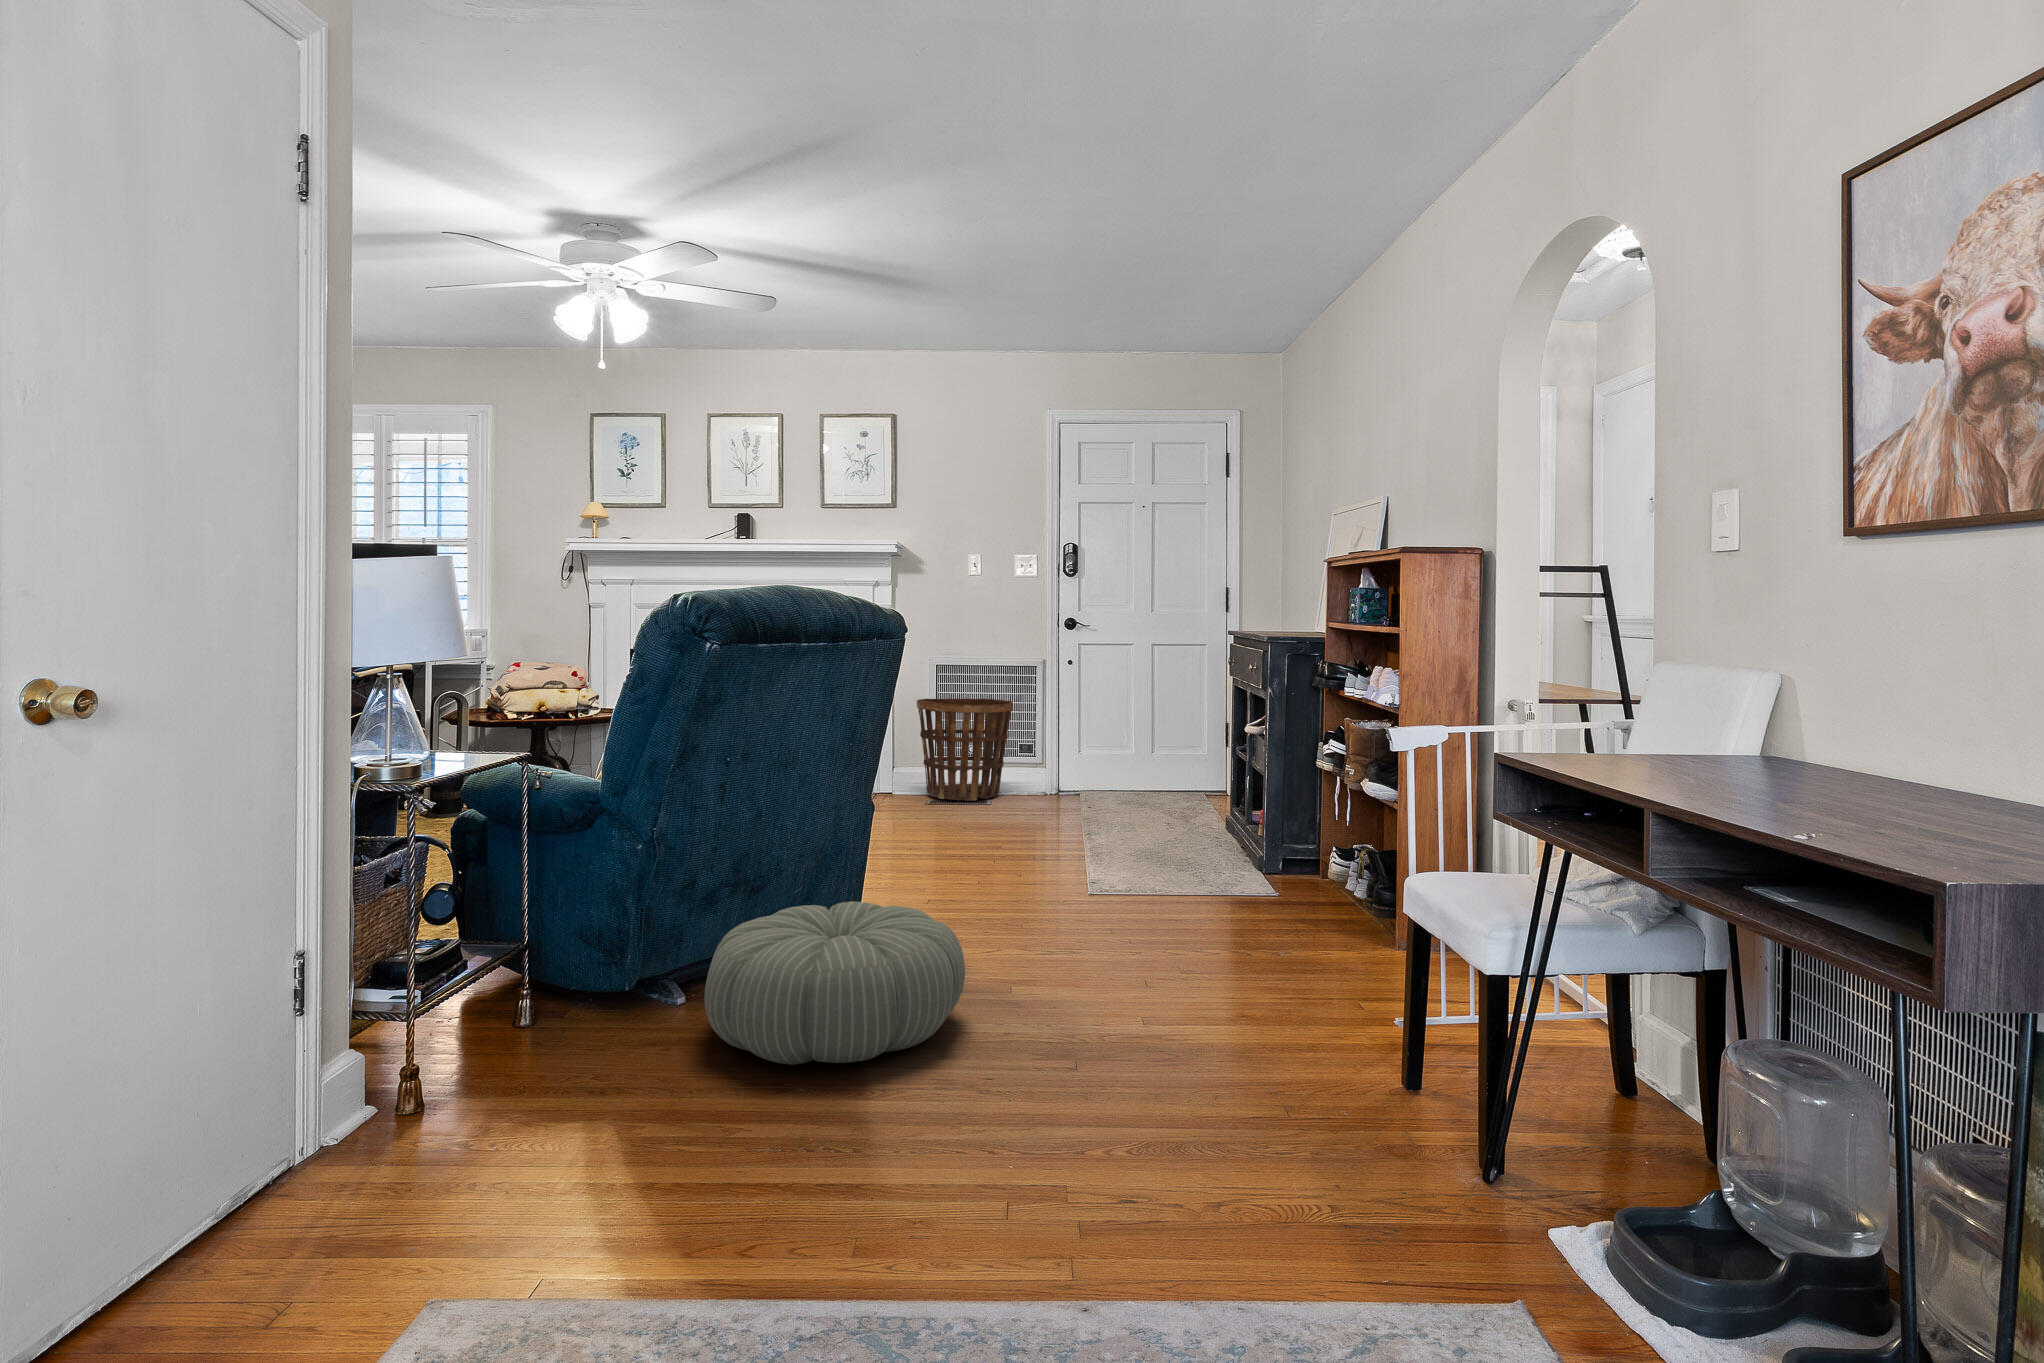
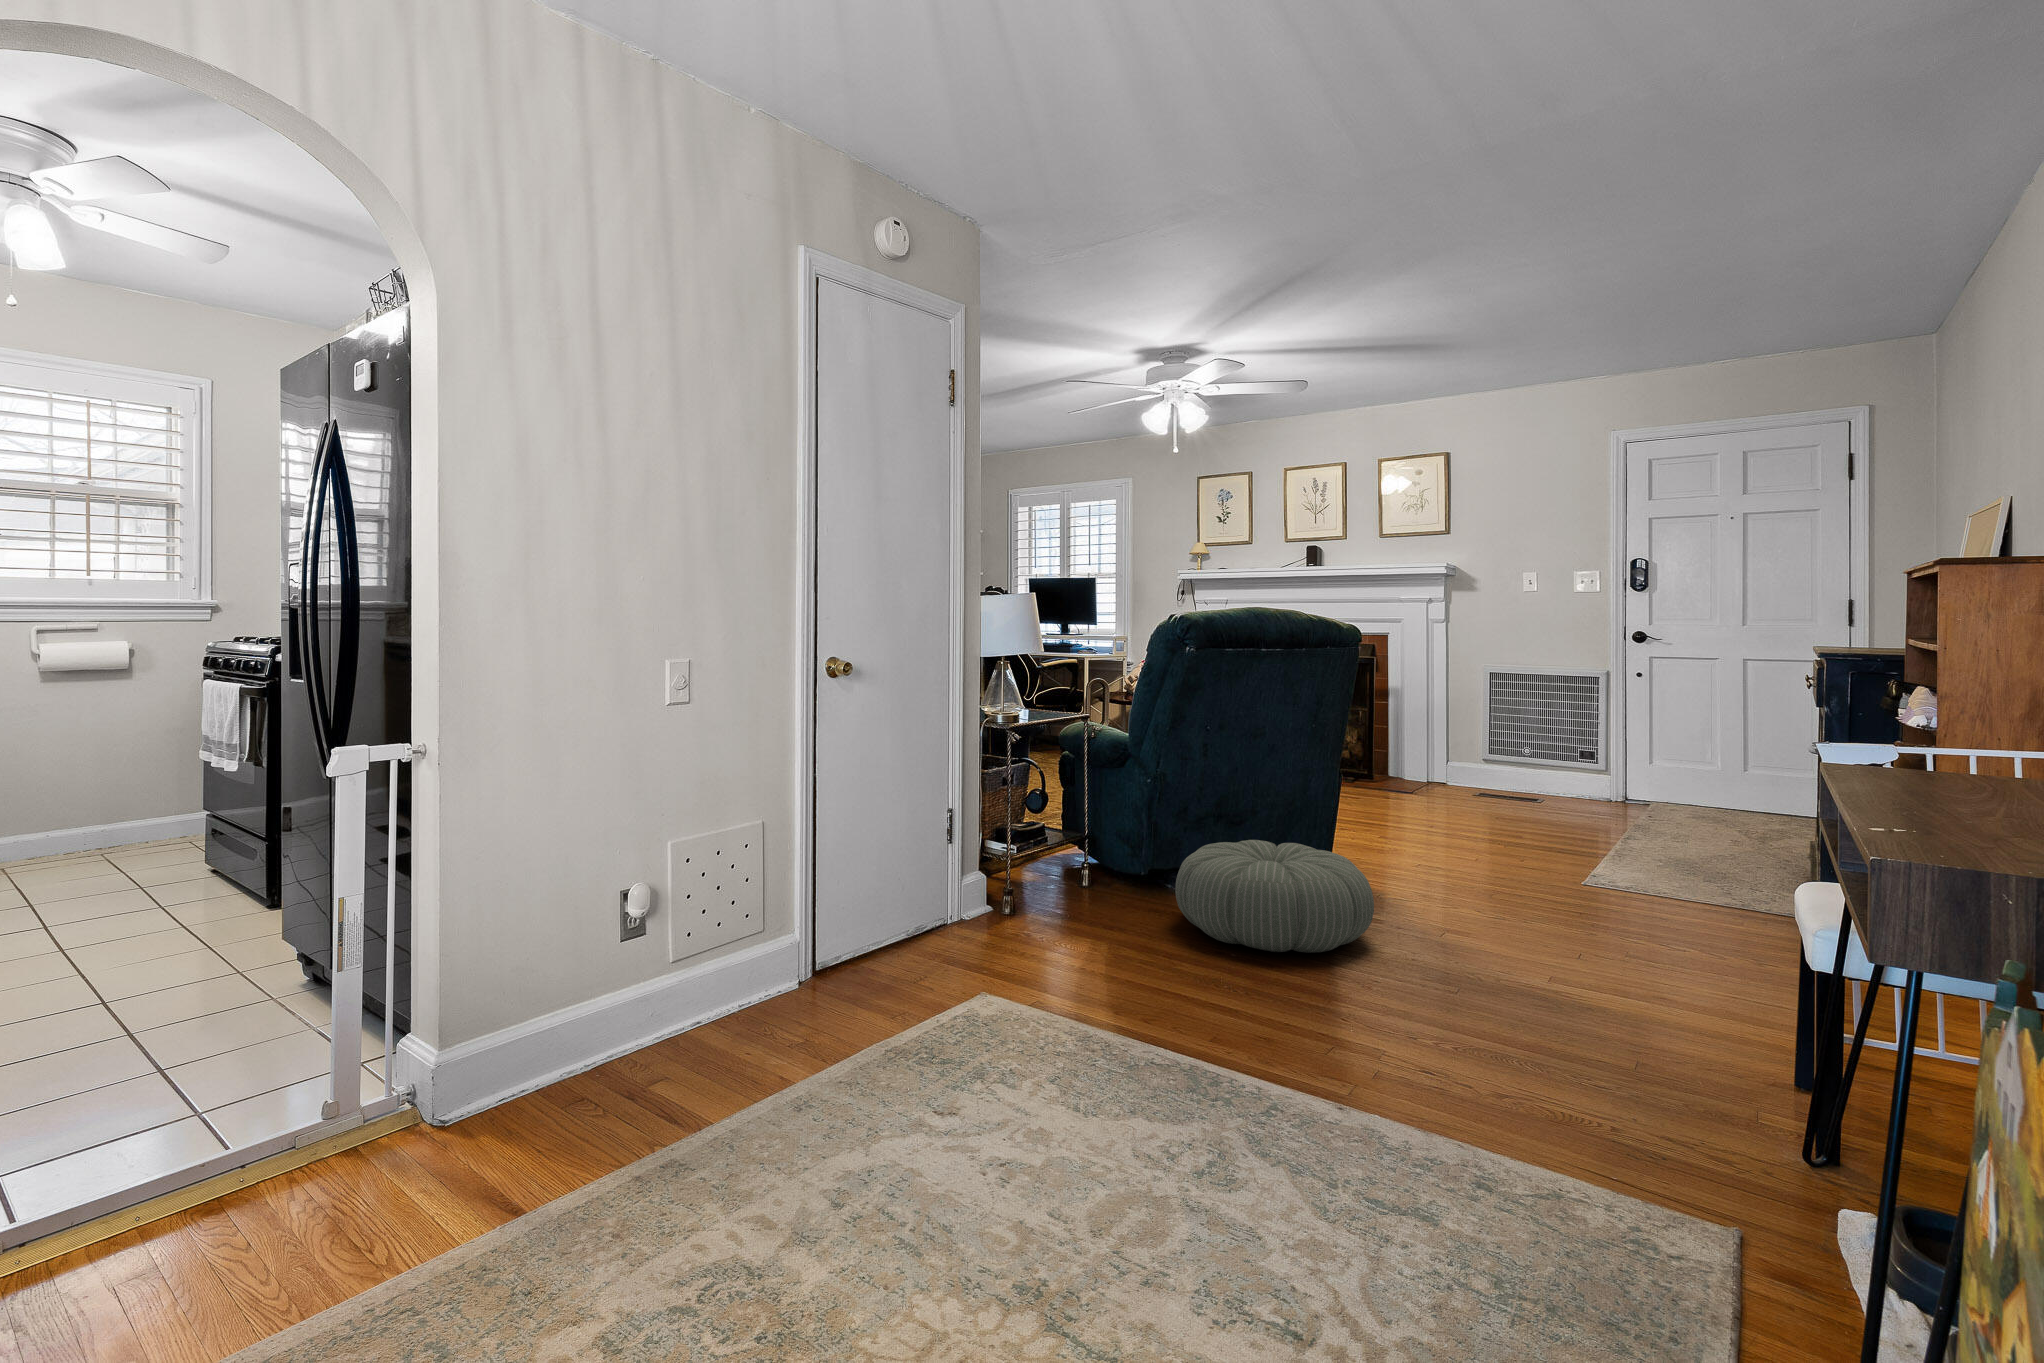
basket: present [917,698,1013,801] -> none [1462,704,1565,802]

